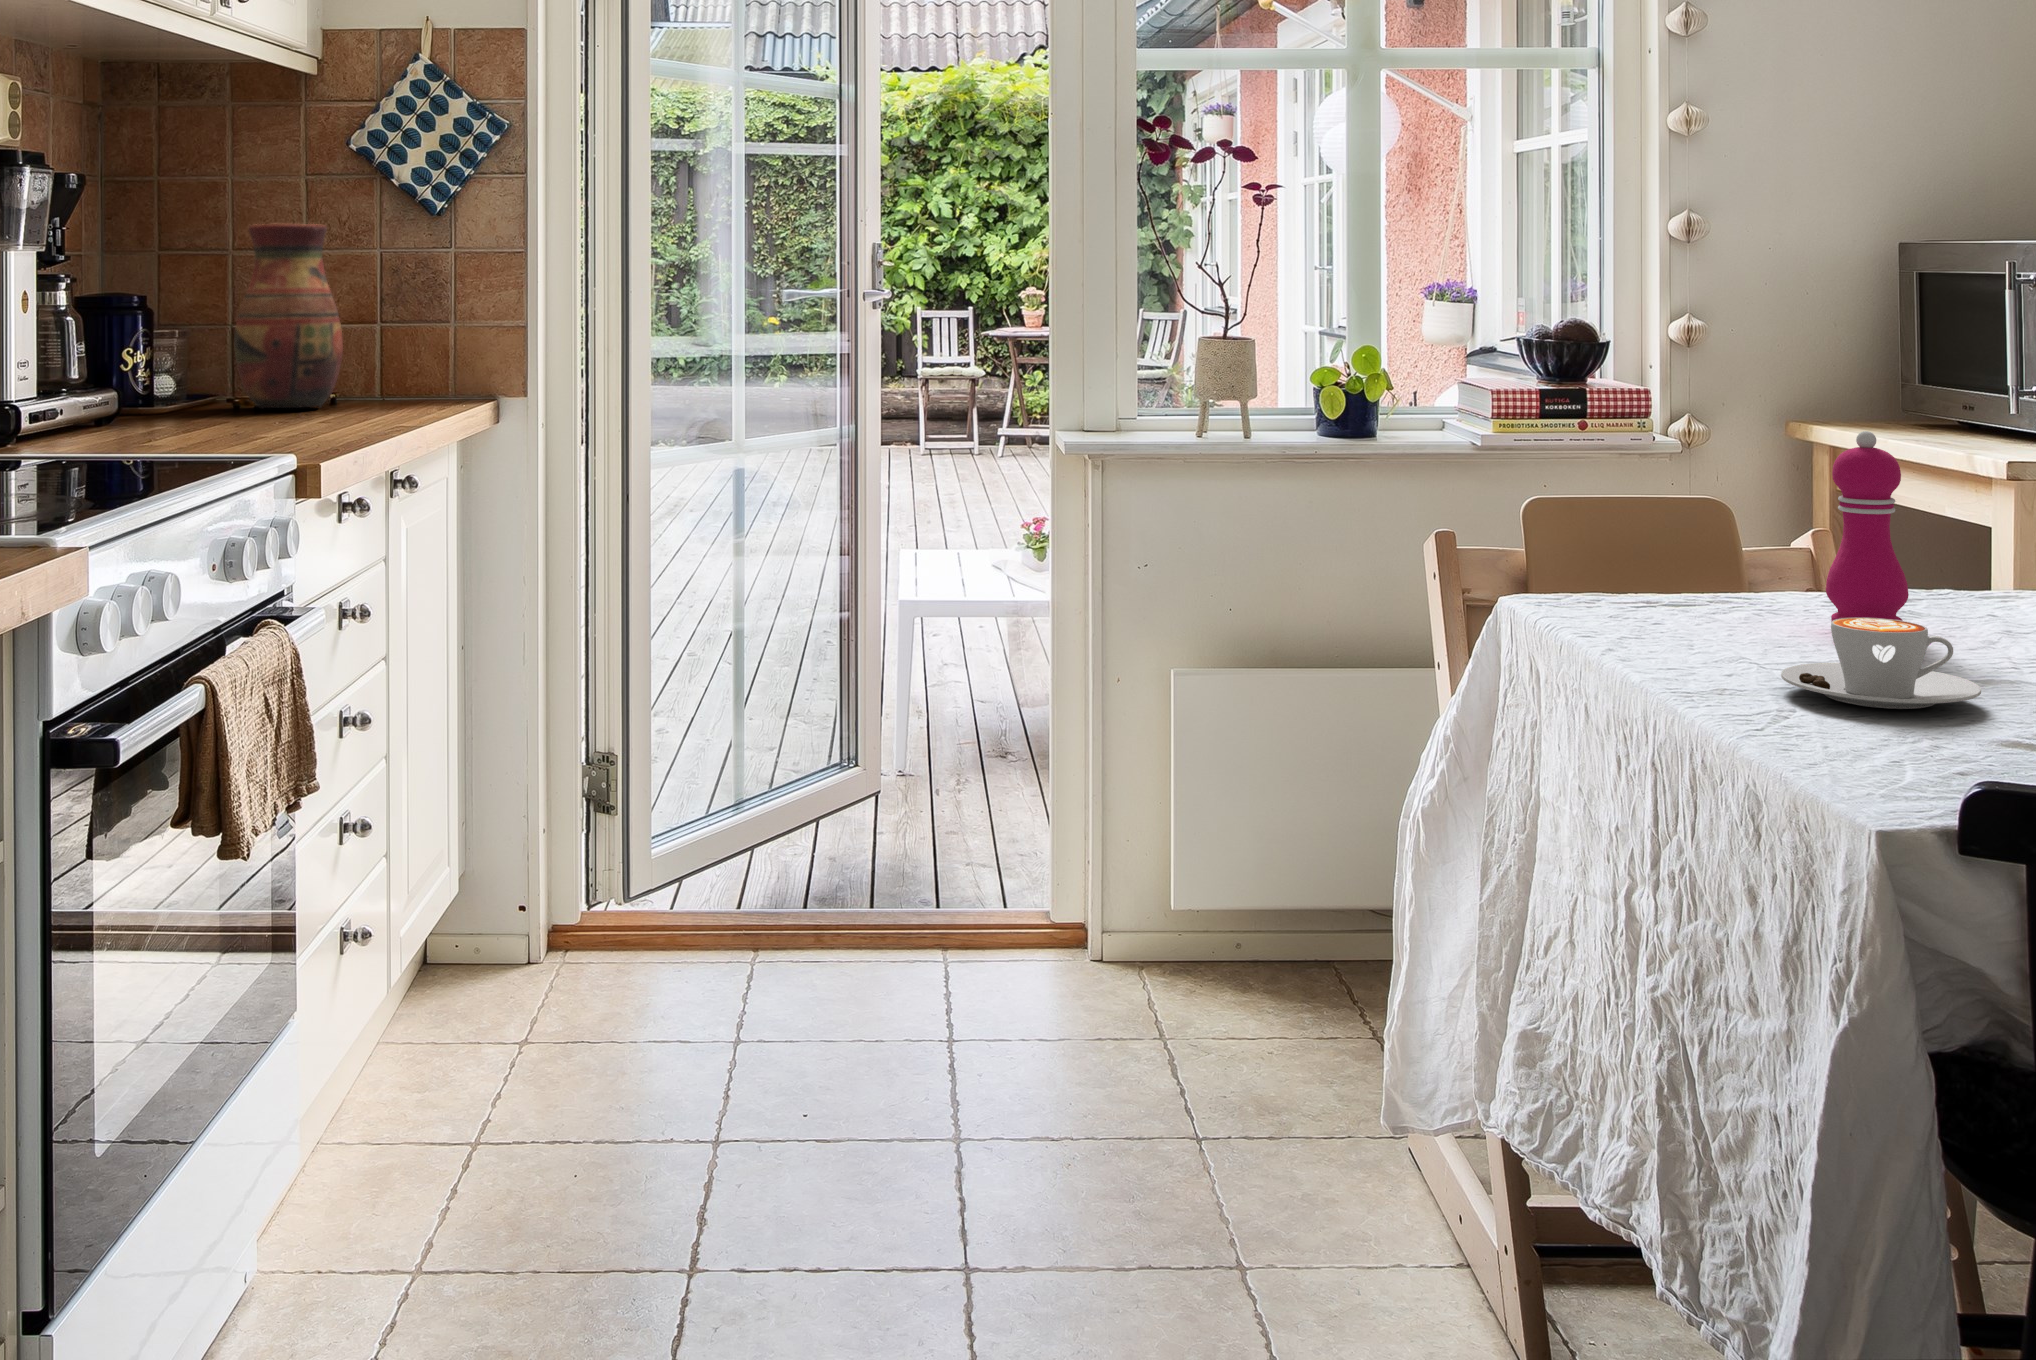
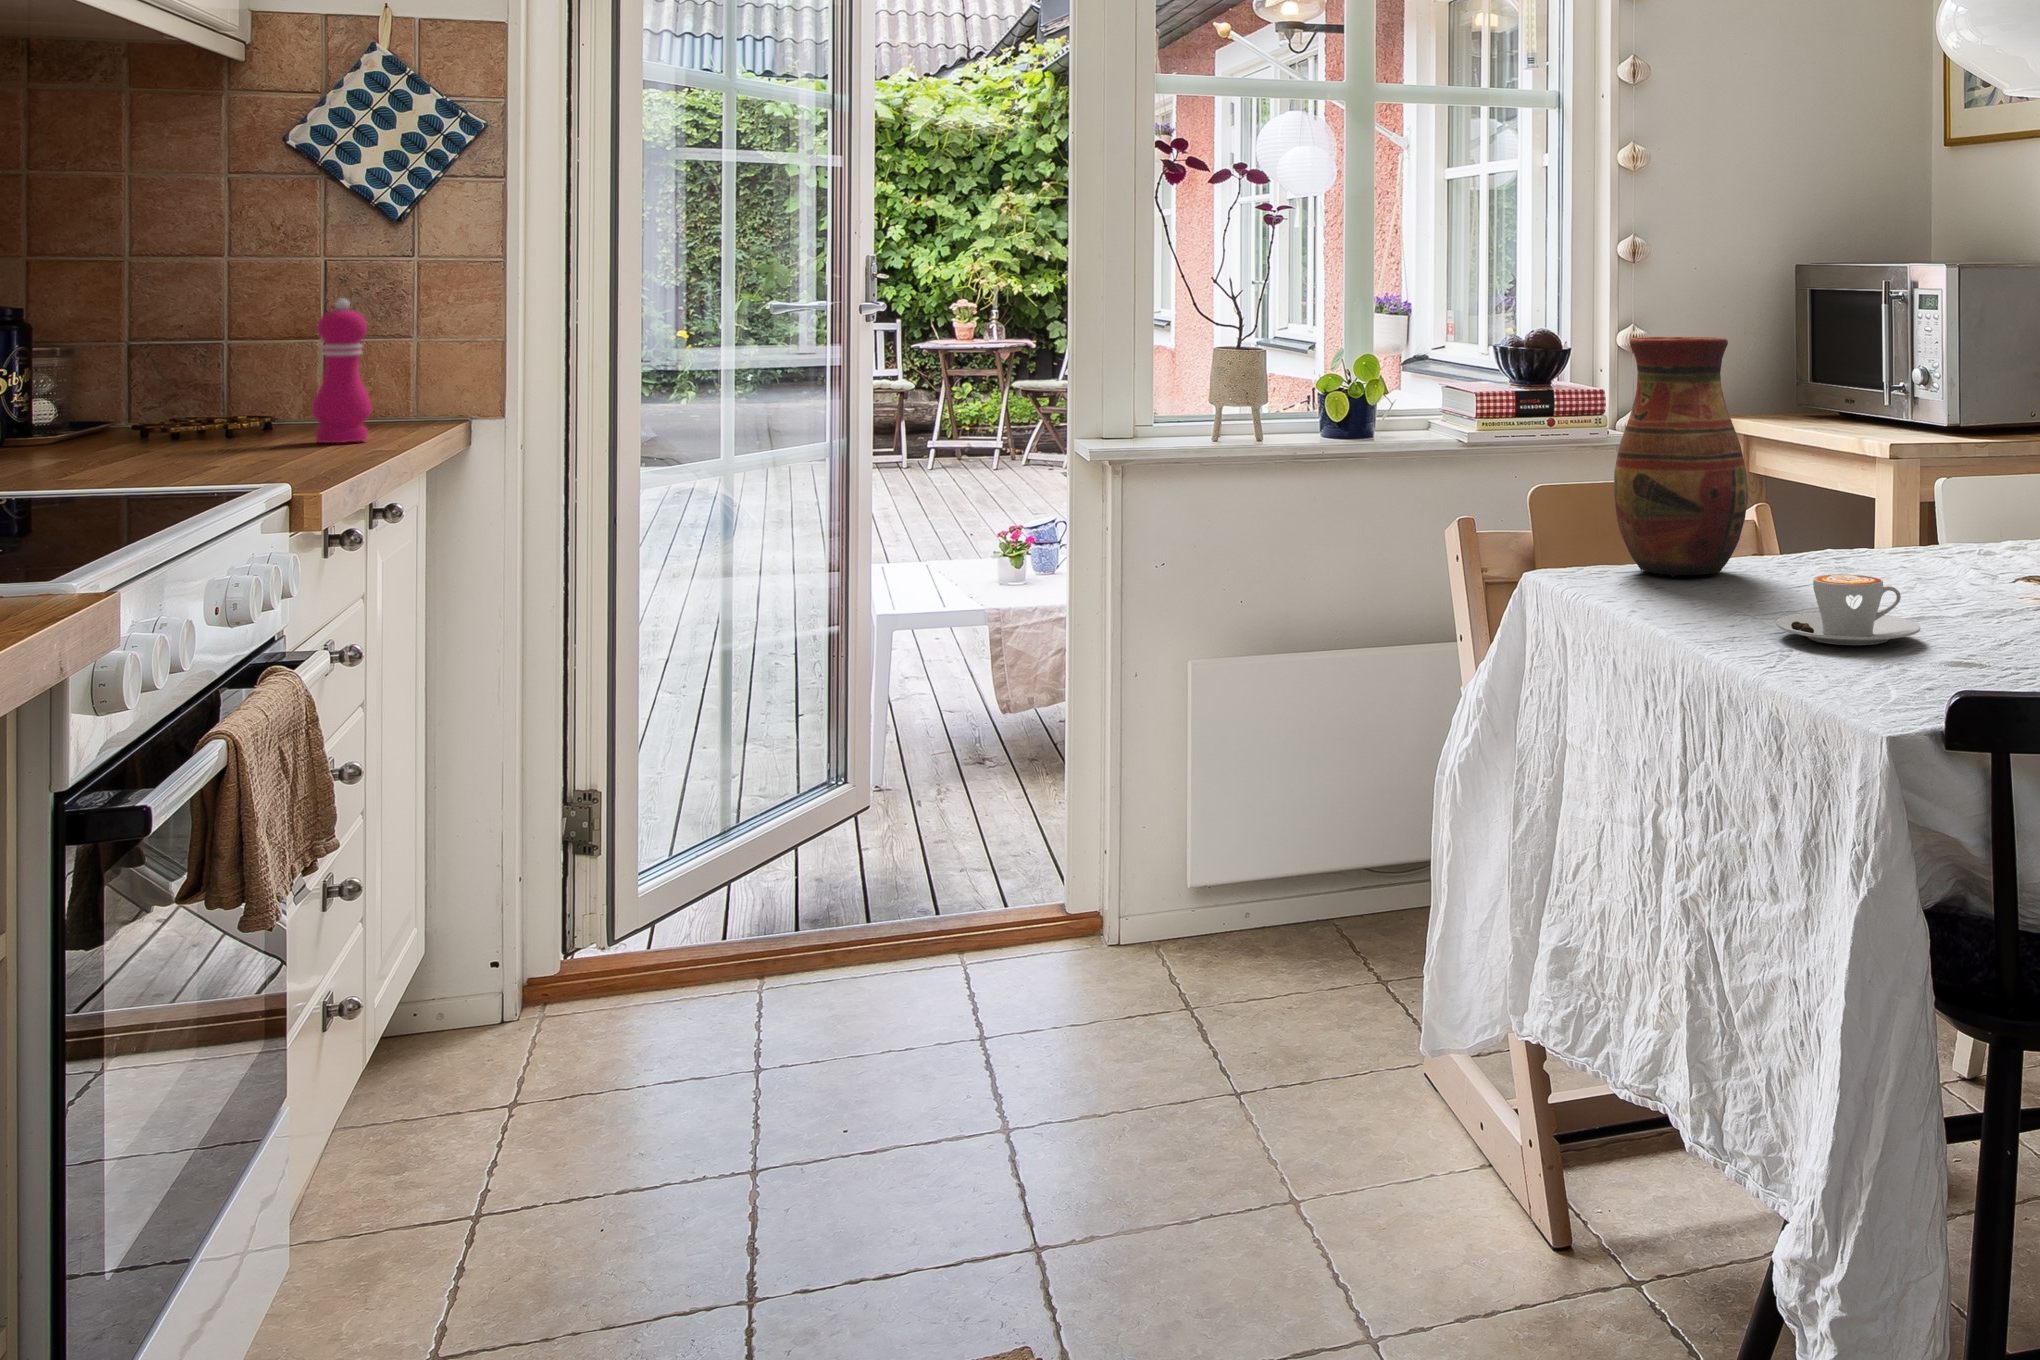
vase: present [234,224,343,408] -> present [1614,337,1748,577]
pepper mill: present [1826,431,1909,621] -> present [312,299,372,443]

